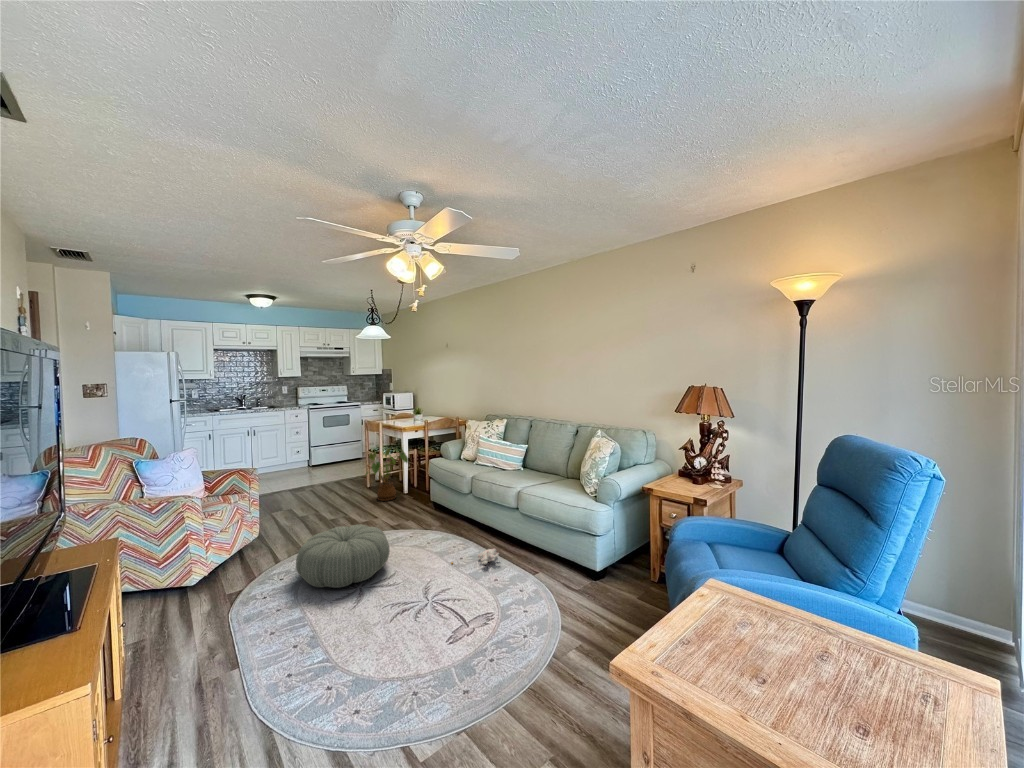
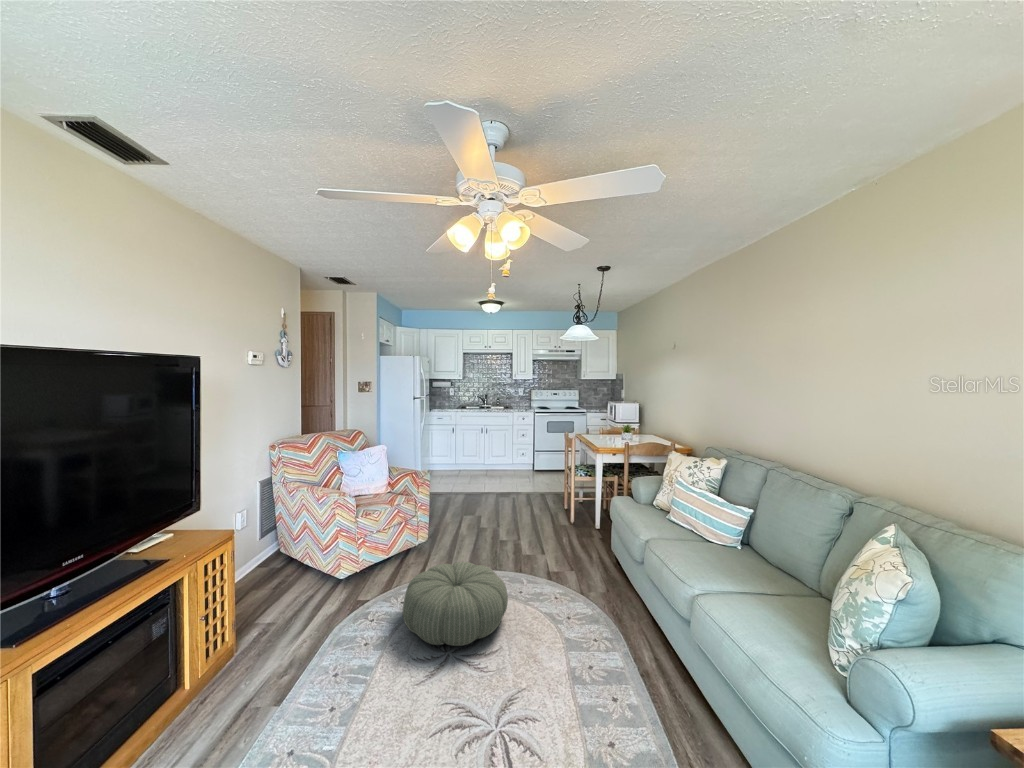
house plant: present [366,448,408,501] -> none [547,470,598,534]
plush toy: present [451,549,499,564] -> none [573,668,648,700]

